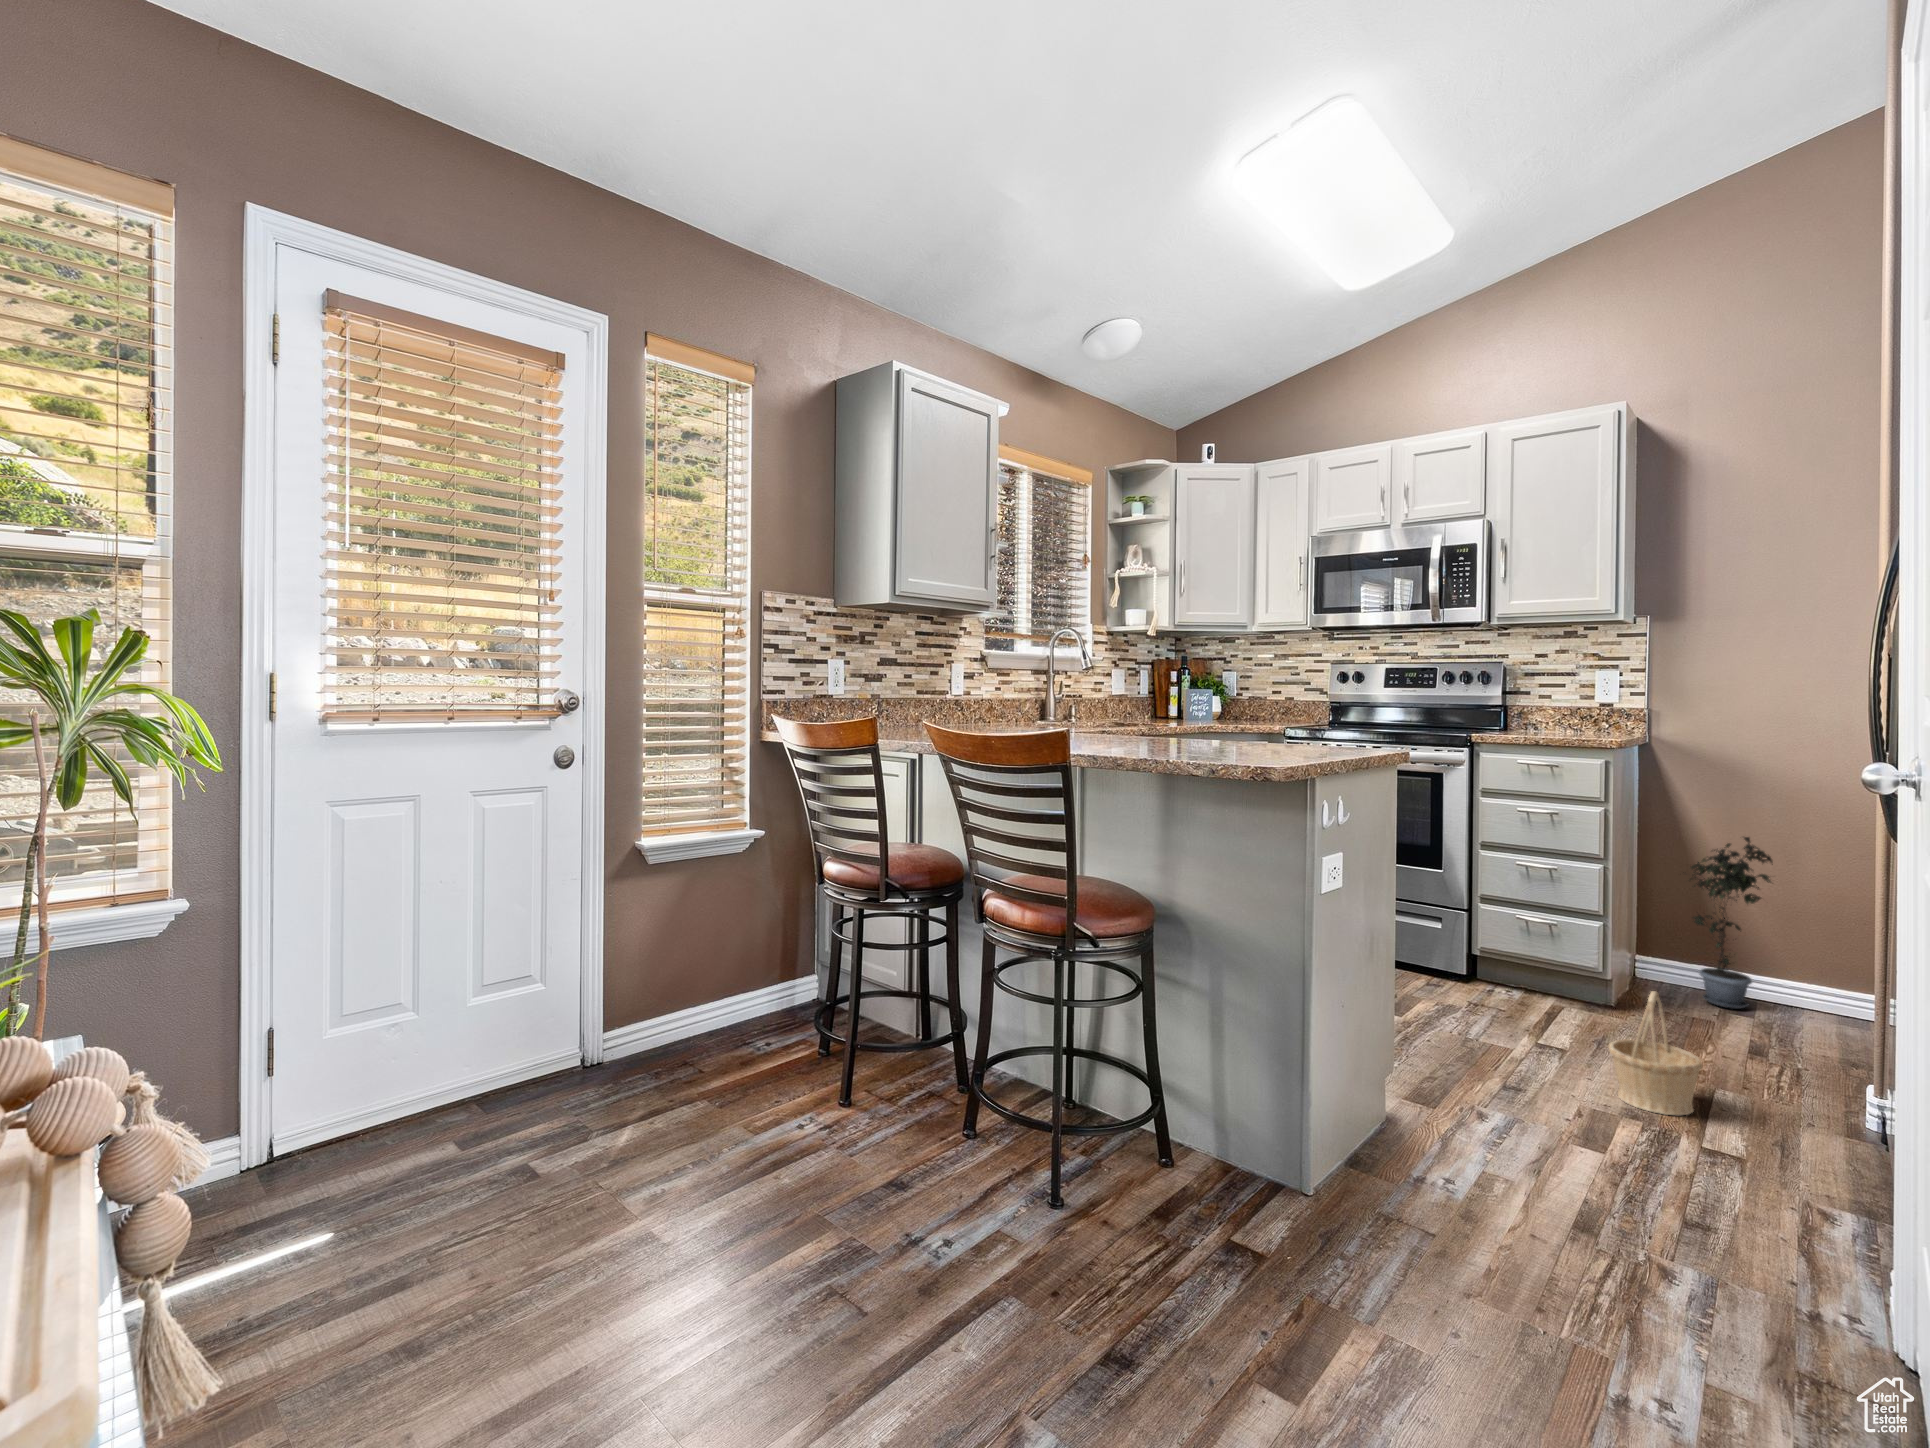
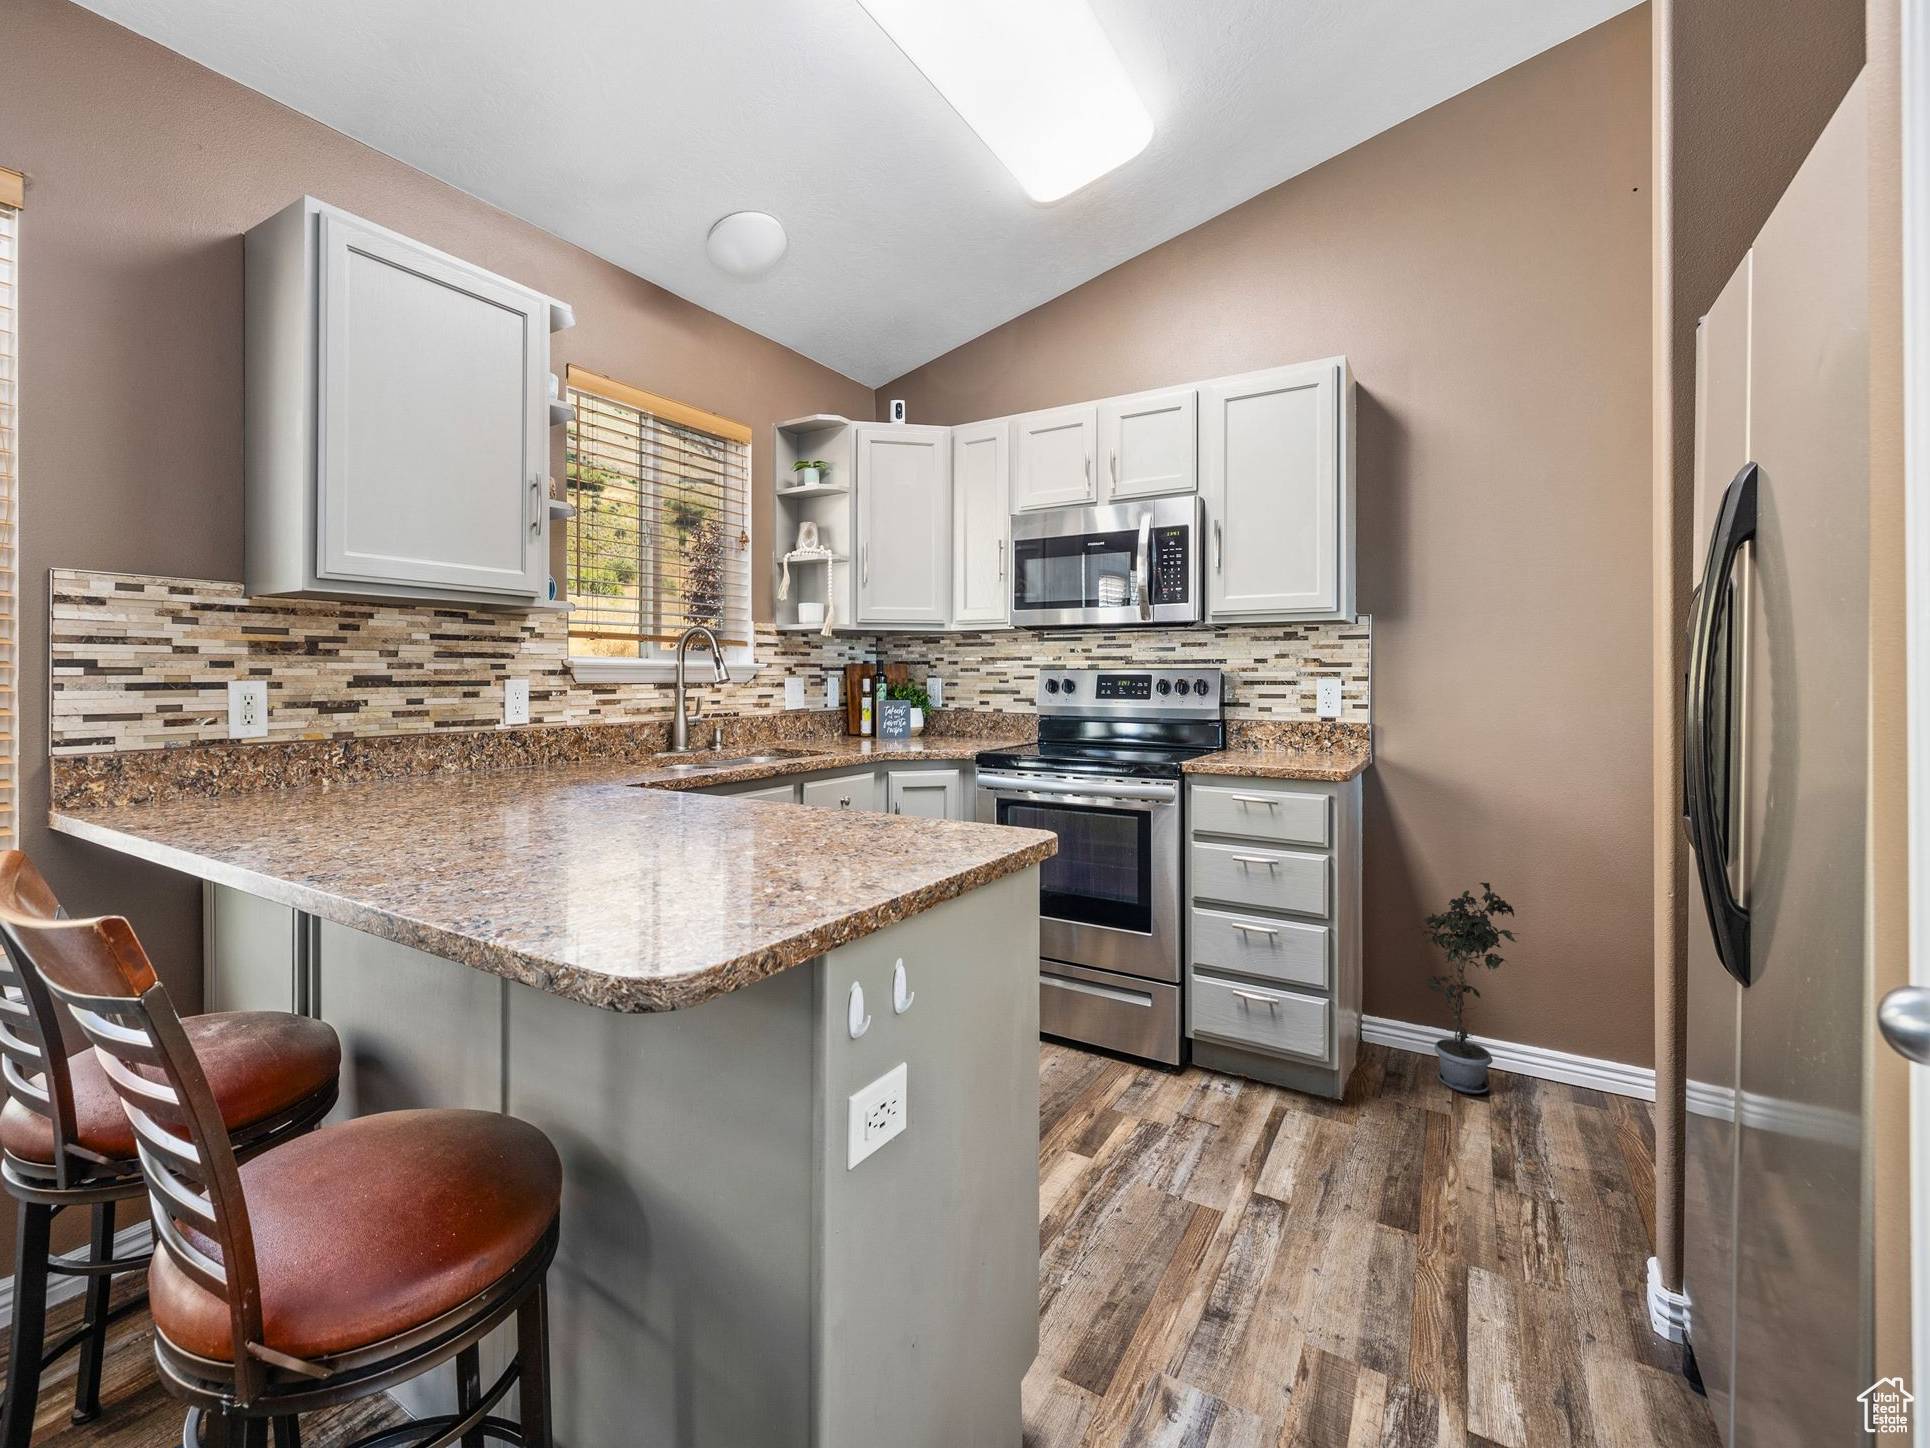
basket: present [1609,991,1702,1115] -> none [1350,1171,1479,1375]

